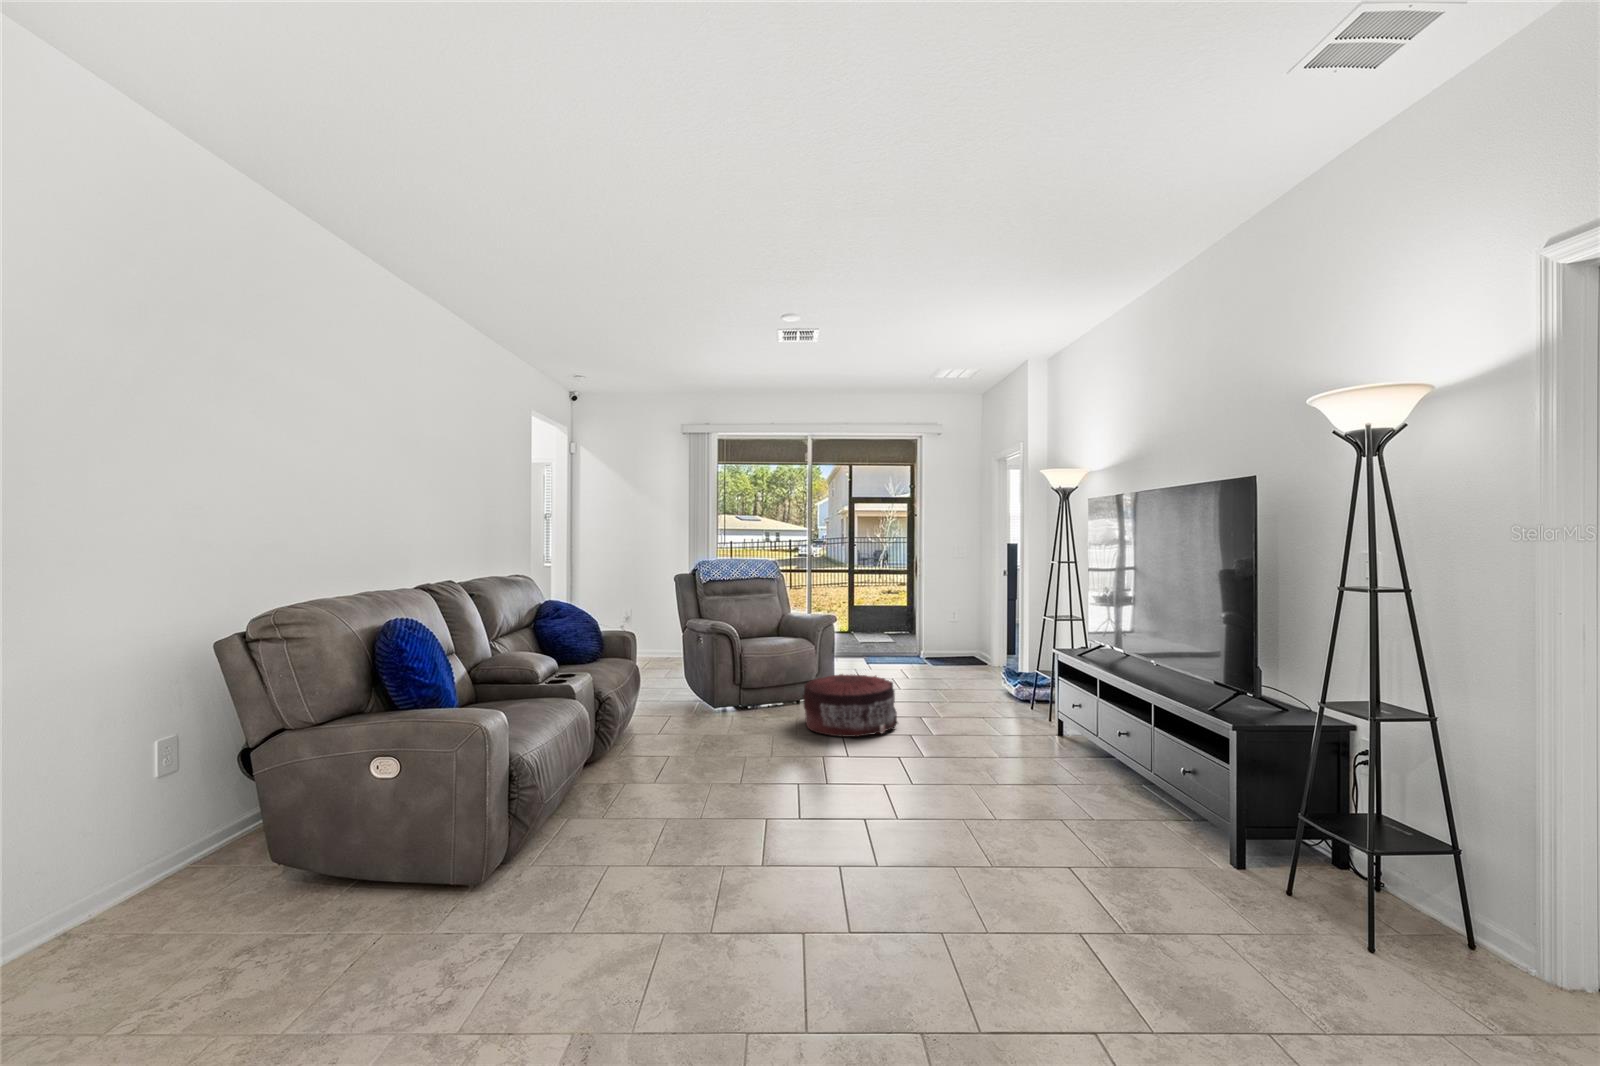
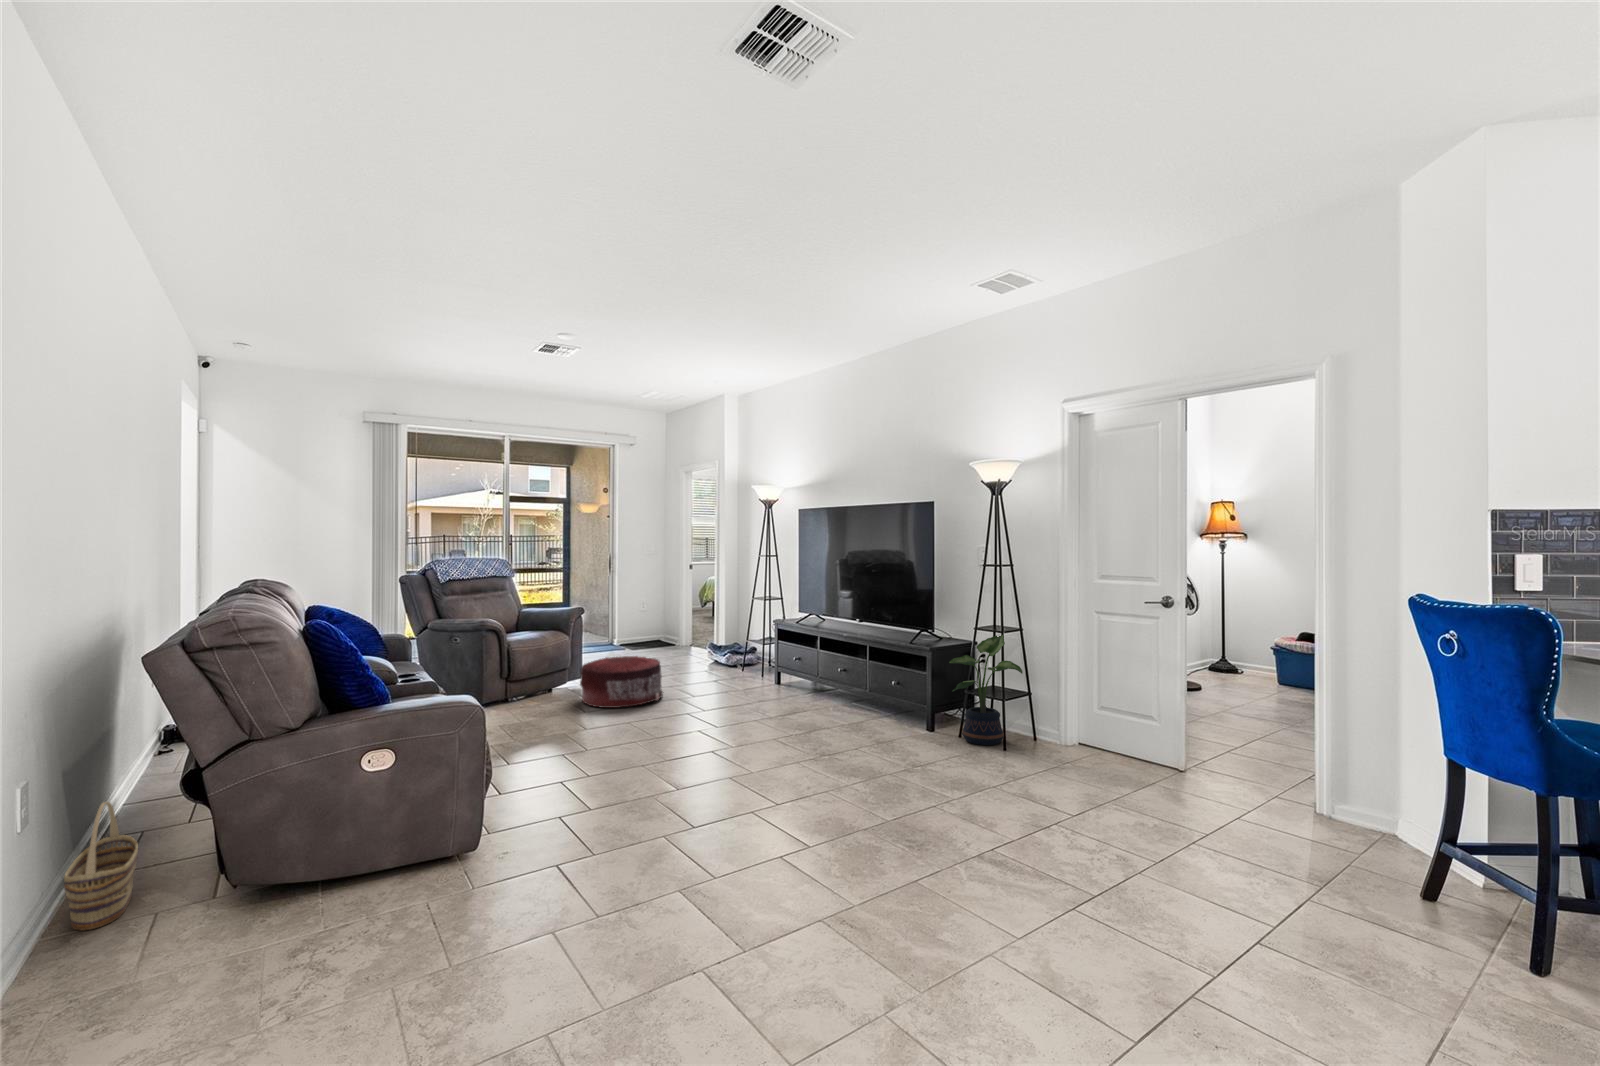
potted plant: none [1253,719,1416,932] -> present [949,635,1023,745]
basket: none [118,781,224,903] -> present [64,802,138,930]

